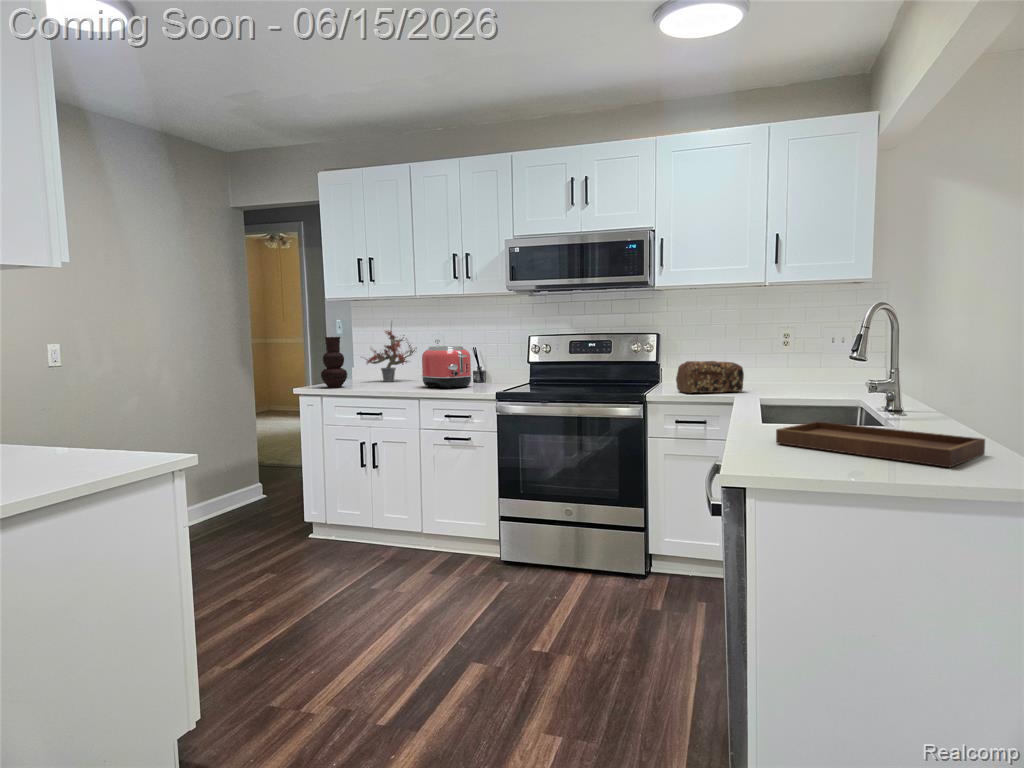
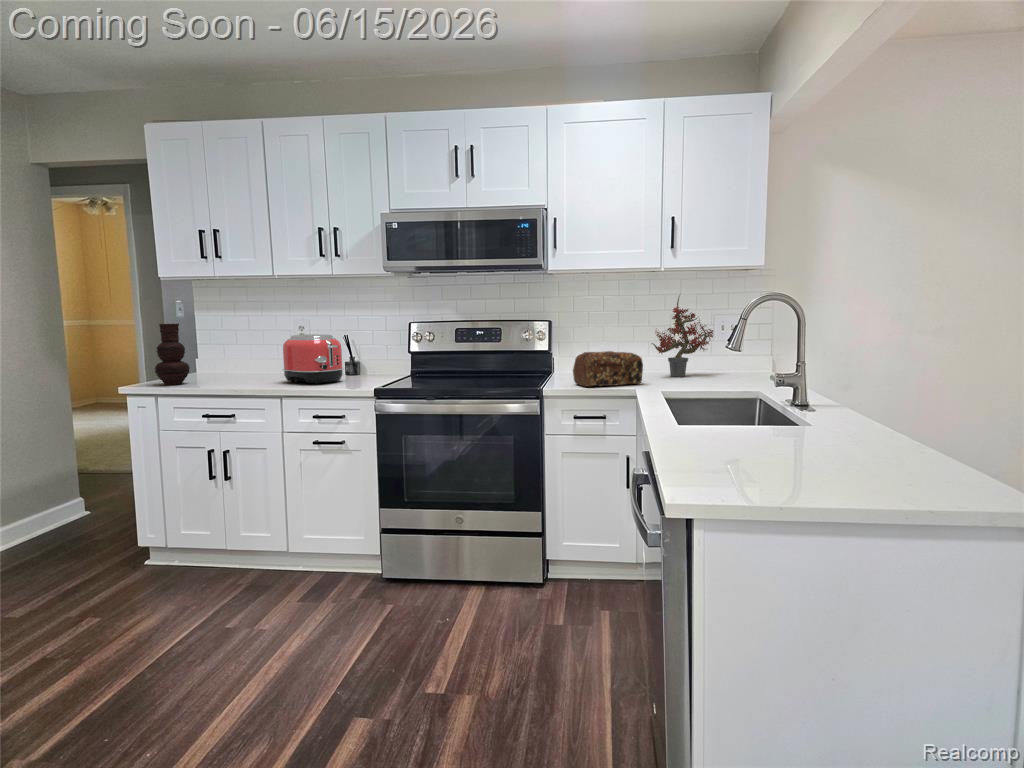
potted plant: present [366,324,417,382] -> present [652,296,713,377]
tray: present [776,393,985,467] -> none [714,397,934,484]

